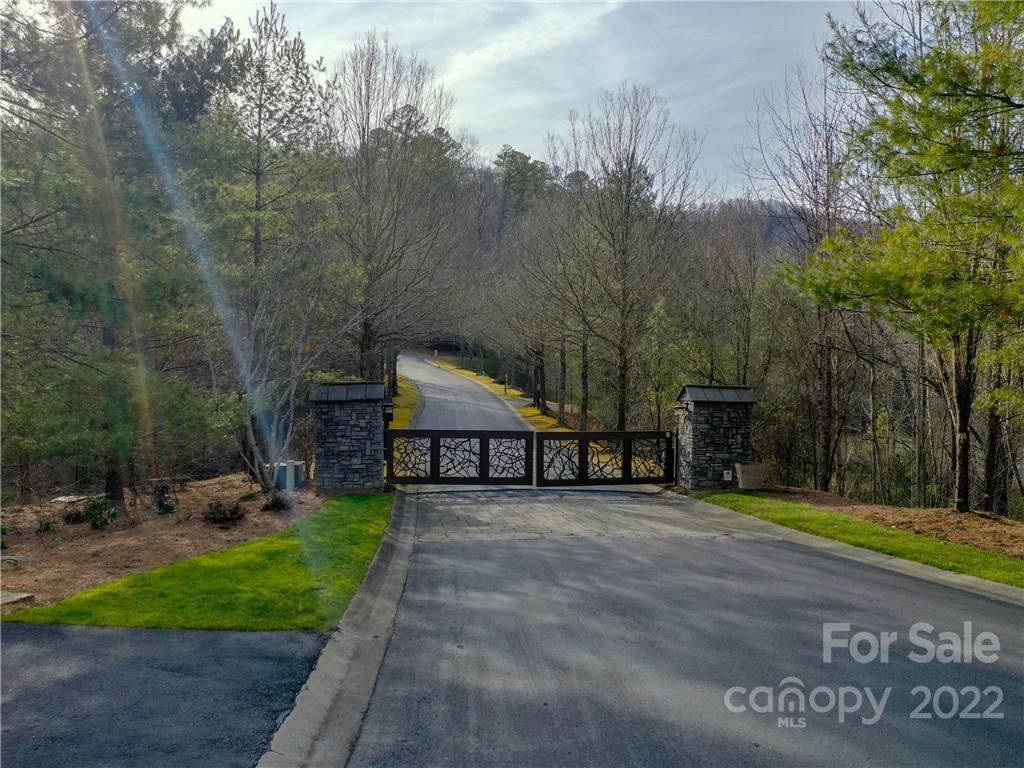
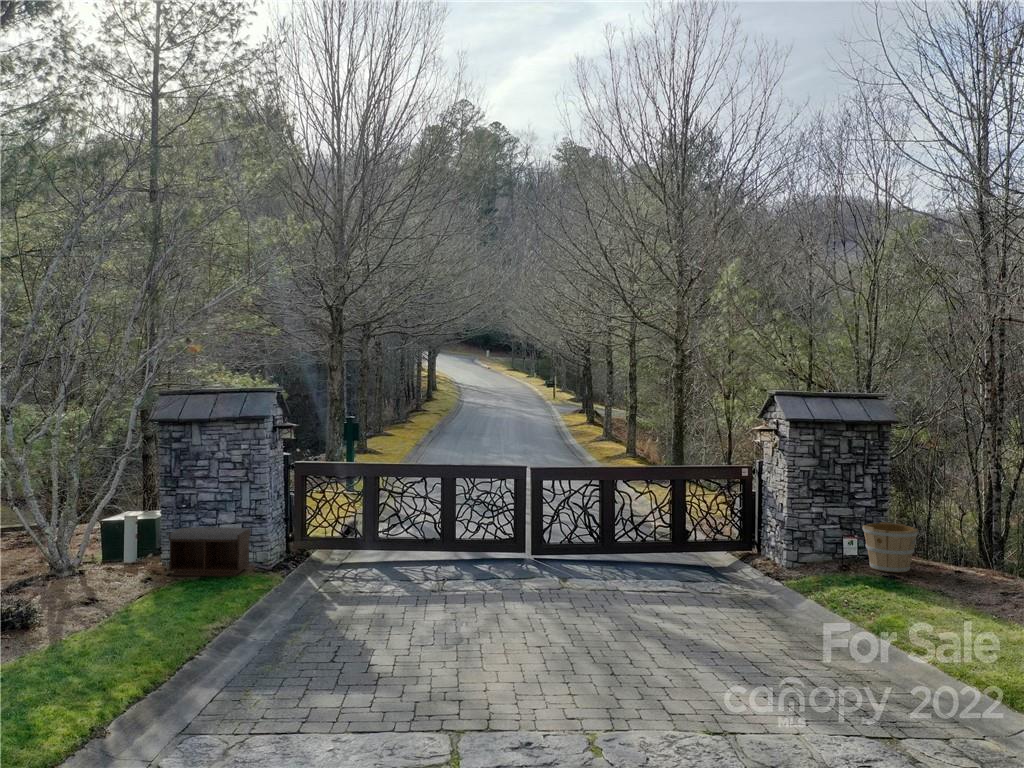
bench: none [326,467,371,495] -> present [168,527,250,576]

